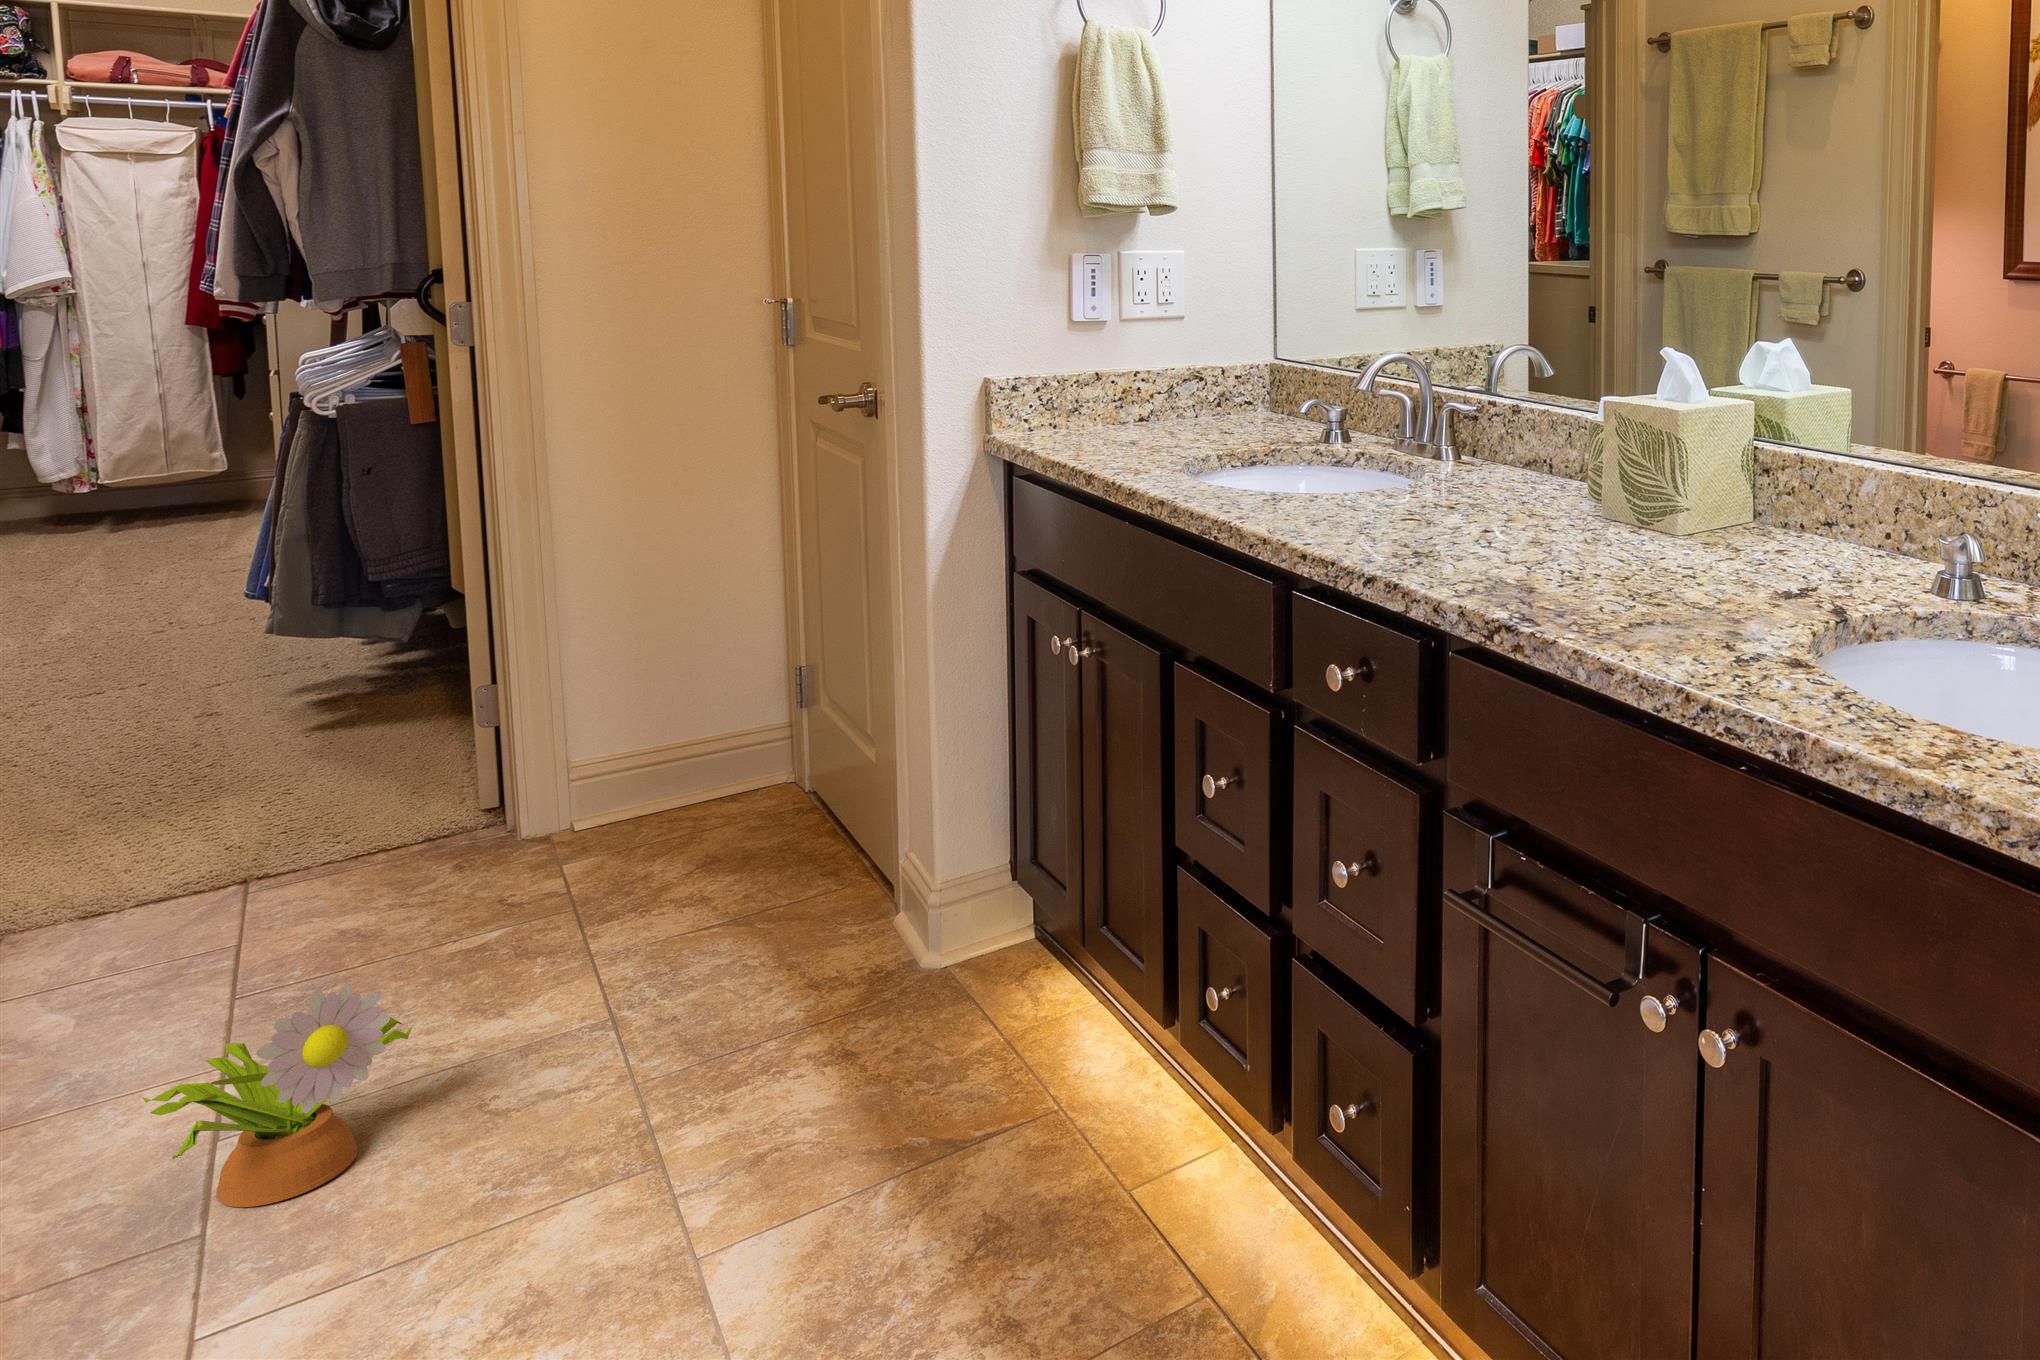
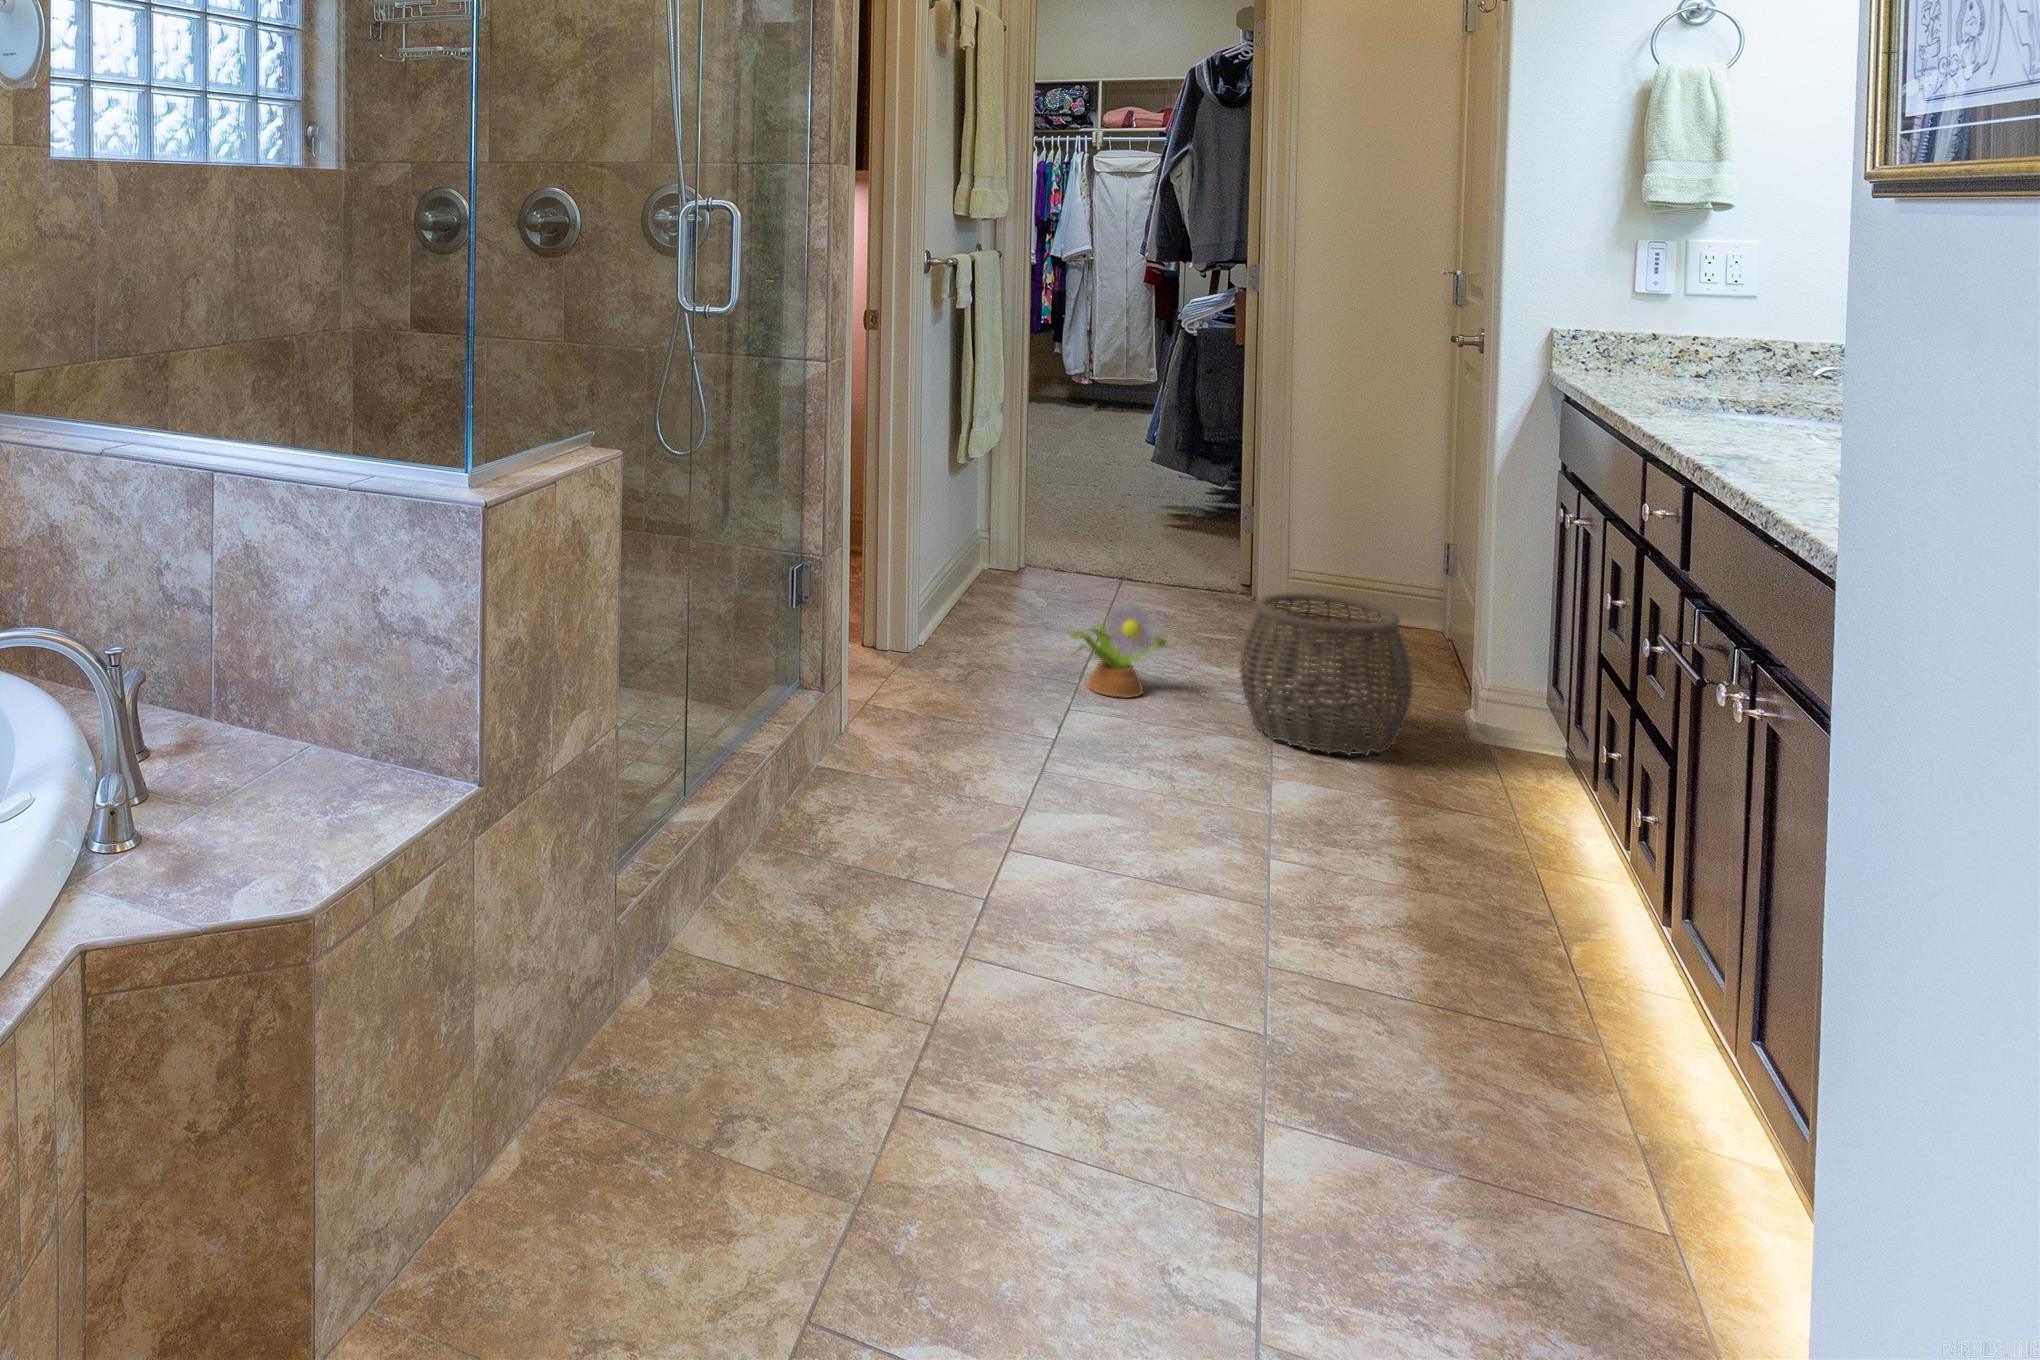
woven basket: none [565,826,861,1137] -> present [1239,593,1413,755]

